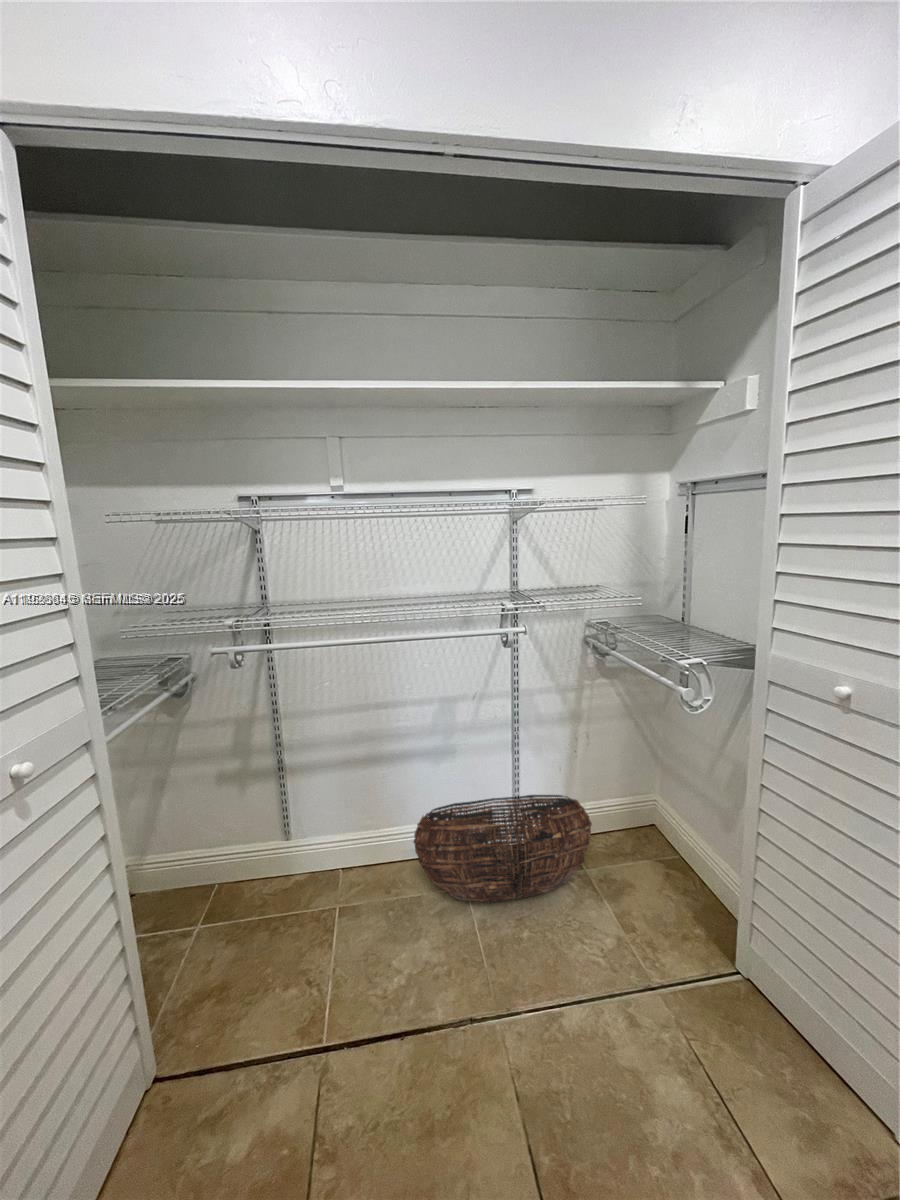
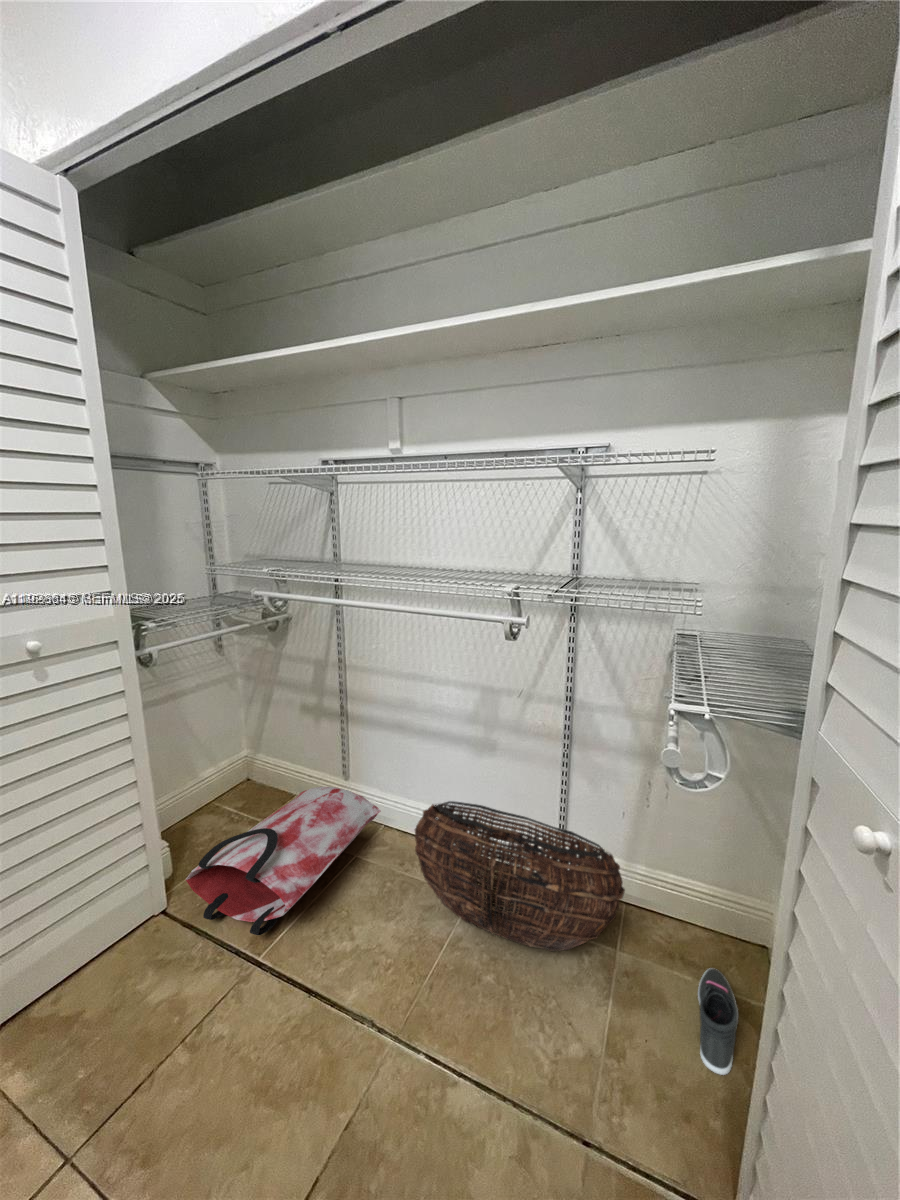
bag: none [184,846,348,1051] -> present [186,787,381,935]
sneaker: none [637,848,684,906] -> present [698,968,738,1075]

